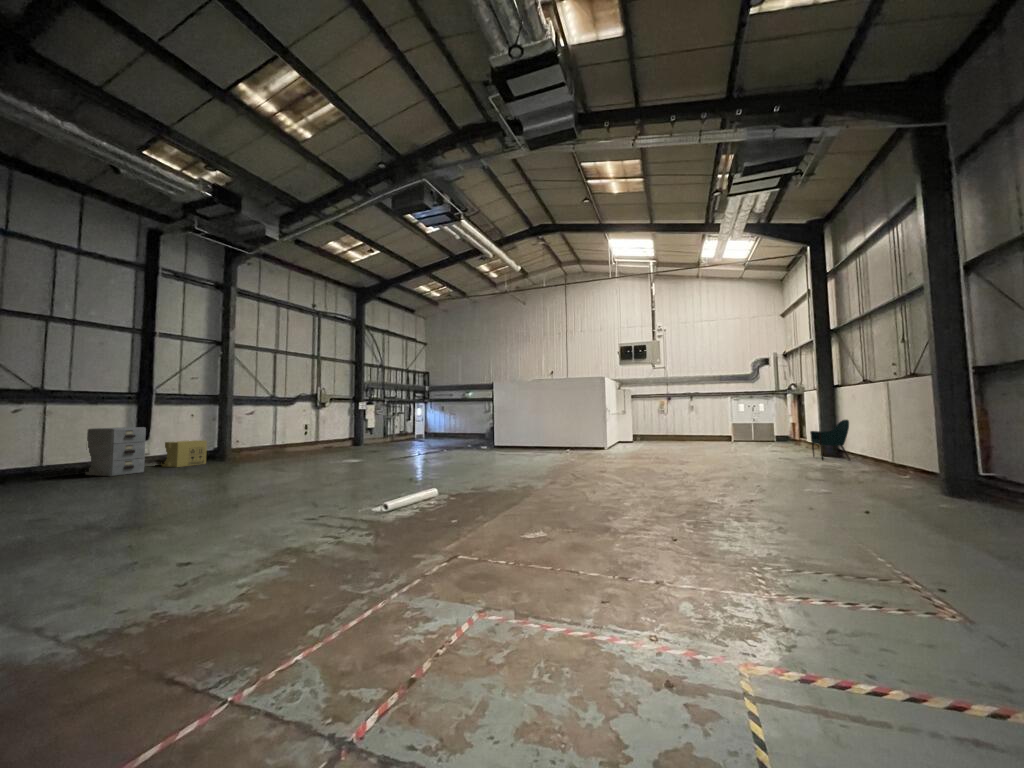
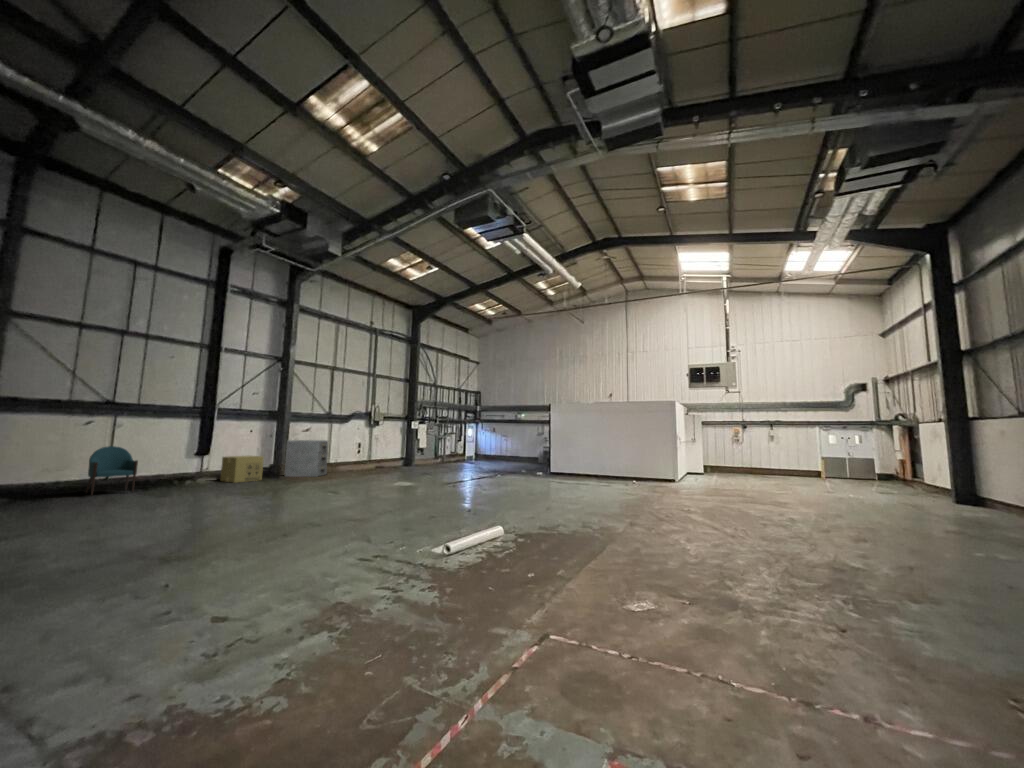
chair: present [810,420,850,460] -> present [86,446,138,496]
filing cabinet: present [85,427,146,476] -> present [285,440,328,477]

